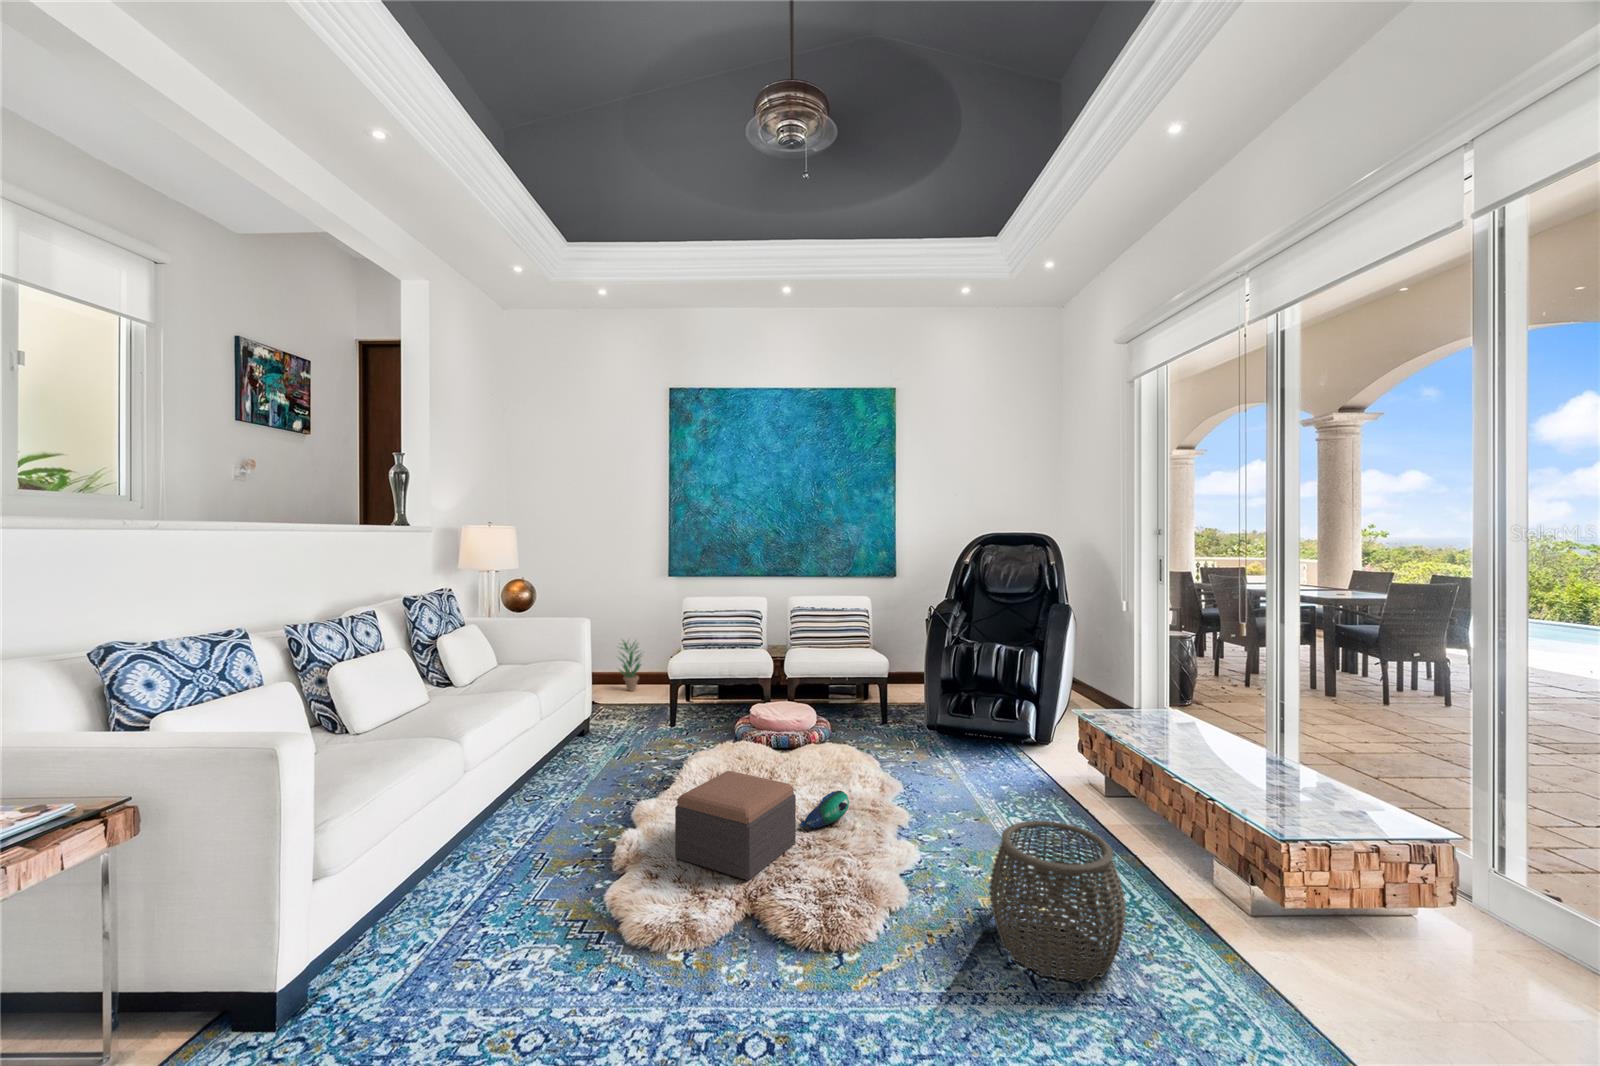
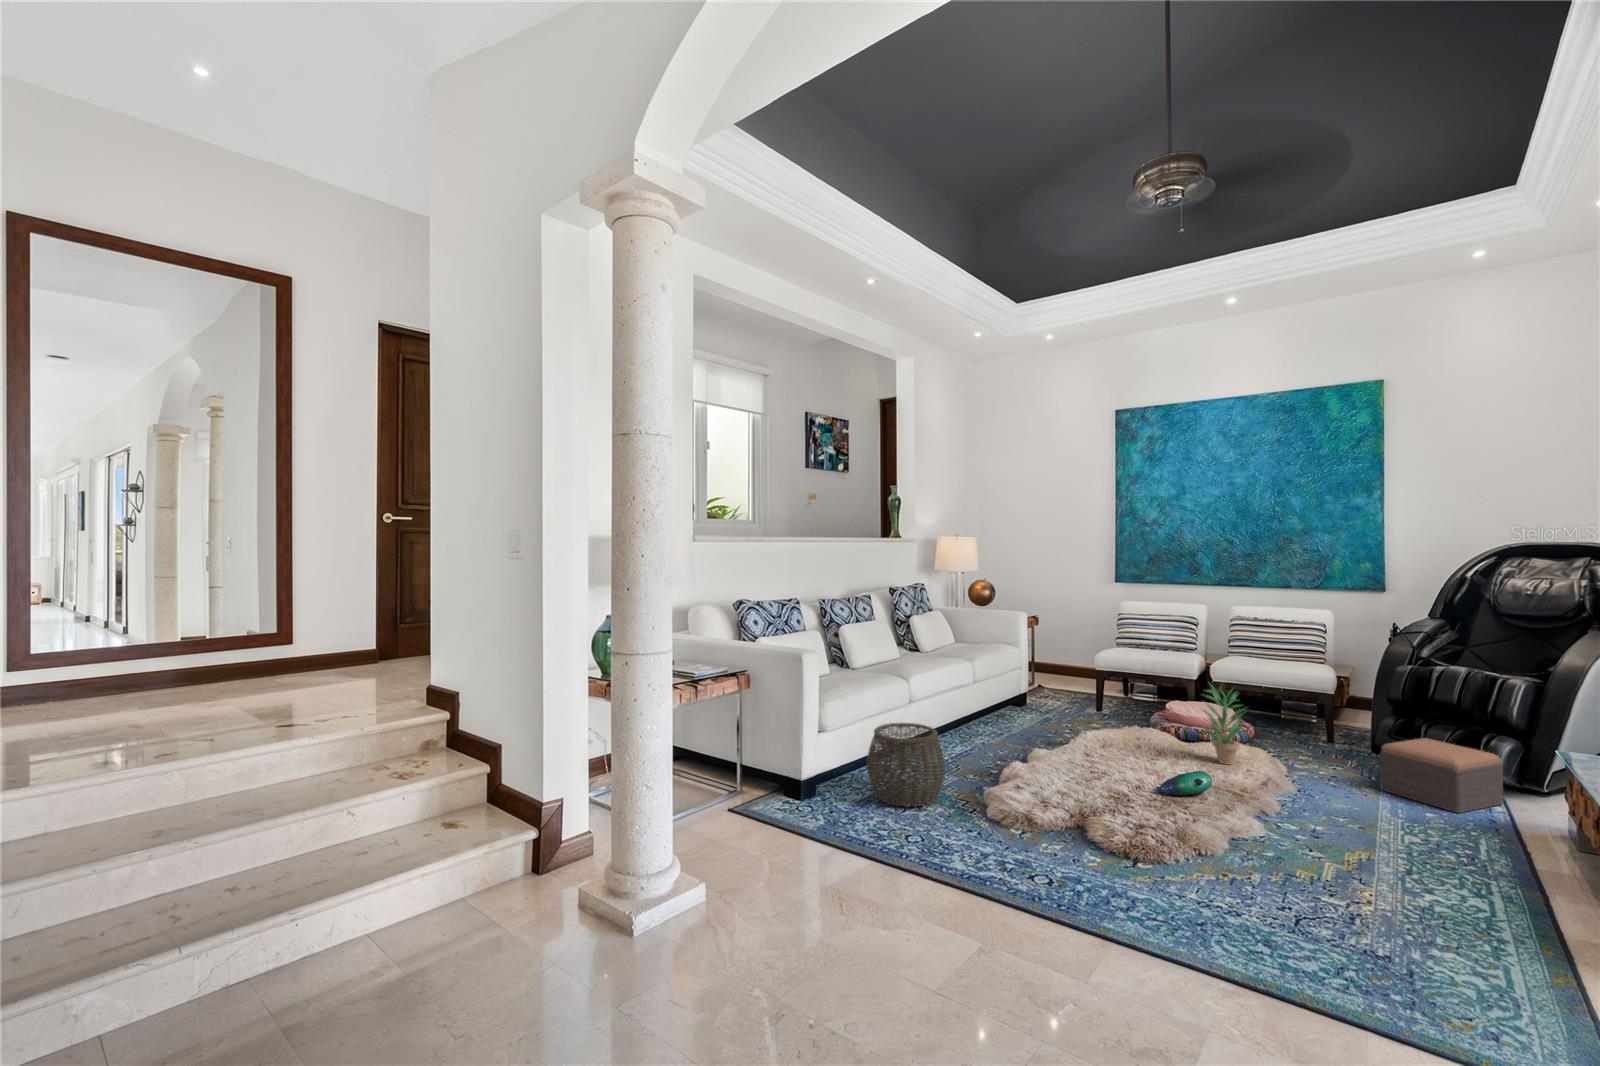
potted plant: present [619,641,641,691] -> present [1203,684,1244,765]
footstool: present [675,771,796,880] -> present [1380,738,1503,813]
woven basket: present [989,821,1127,983] -> present [867,723,945,807]

